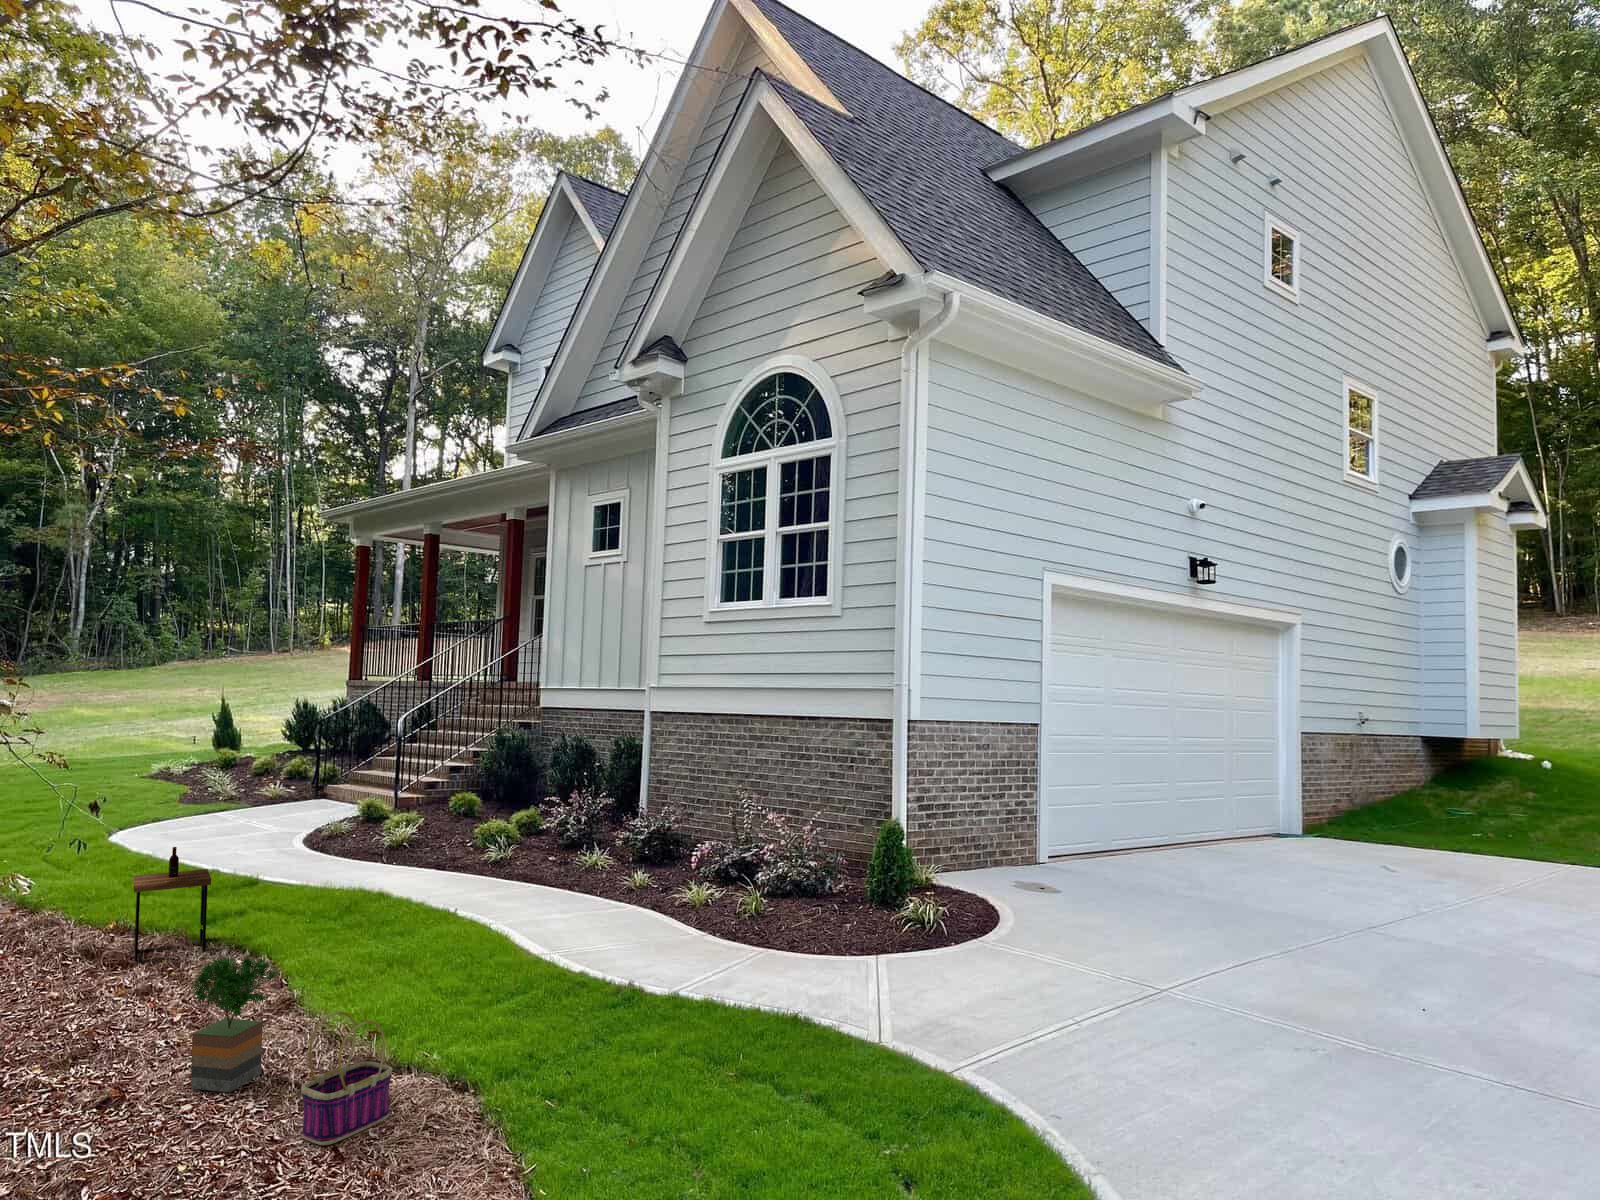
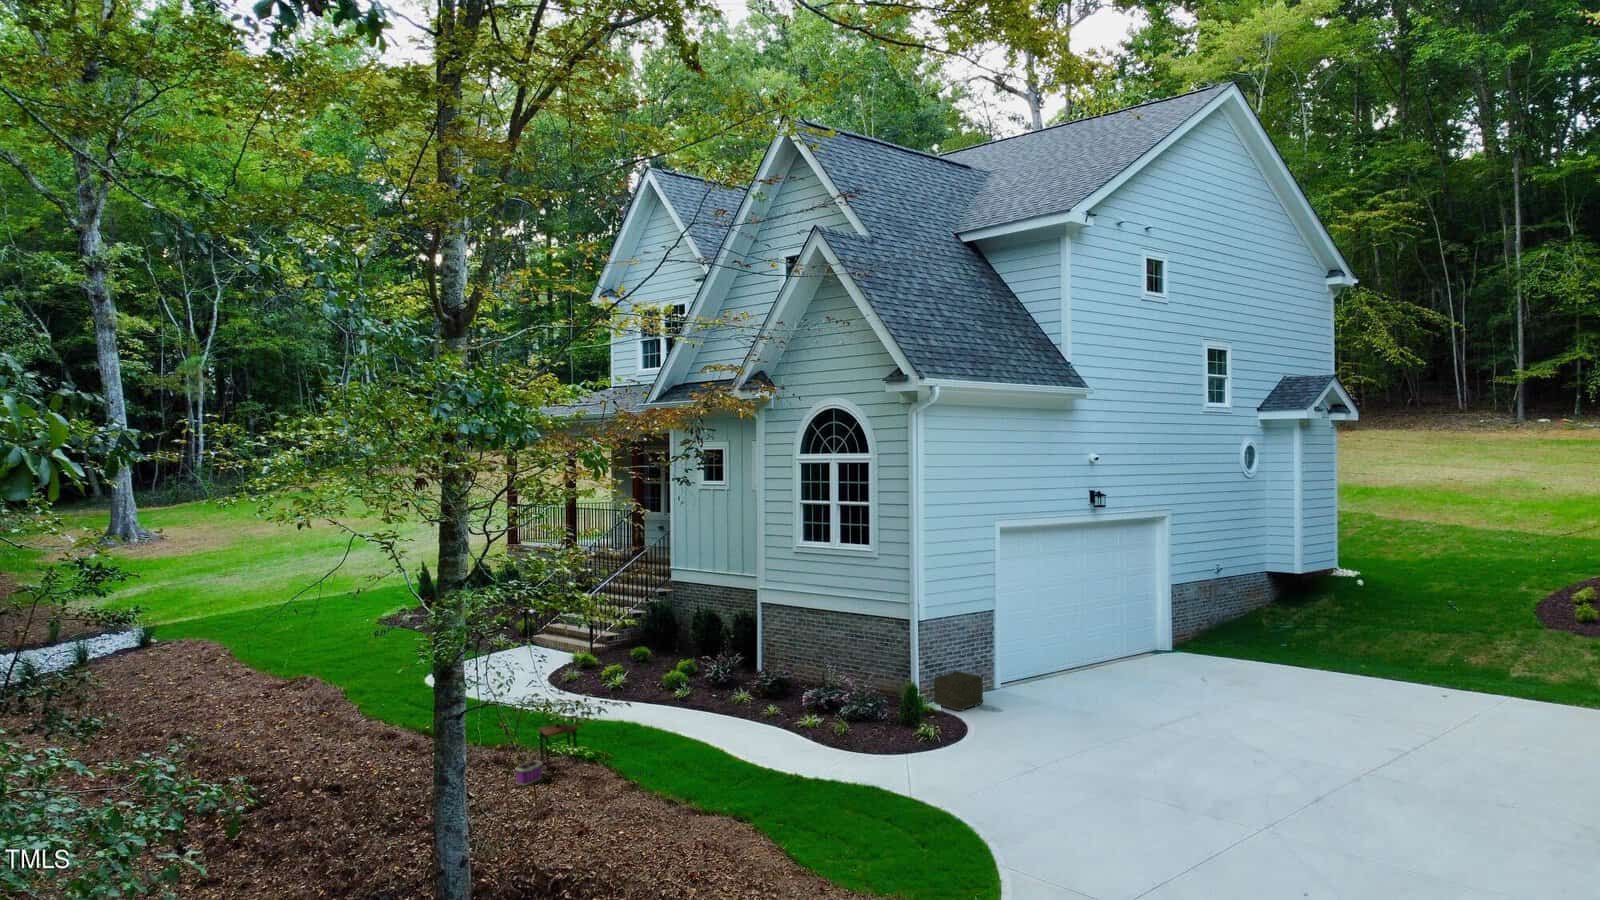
wooden crate: none [933,820,1023,889] -> present [934,671,983,711]
potted tree: present [191,956,278,1092] -> none [629,773,662,827]
basket: present [301,1012,393,1145] -> present [516,750,542,785]

